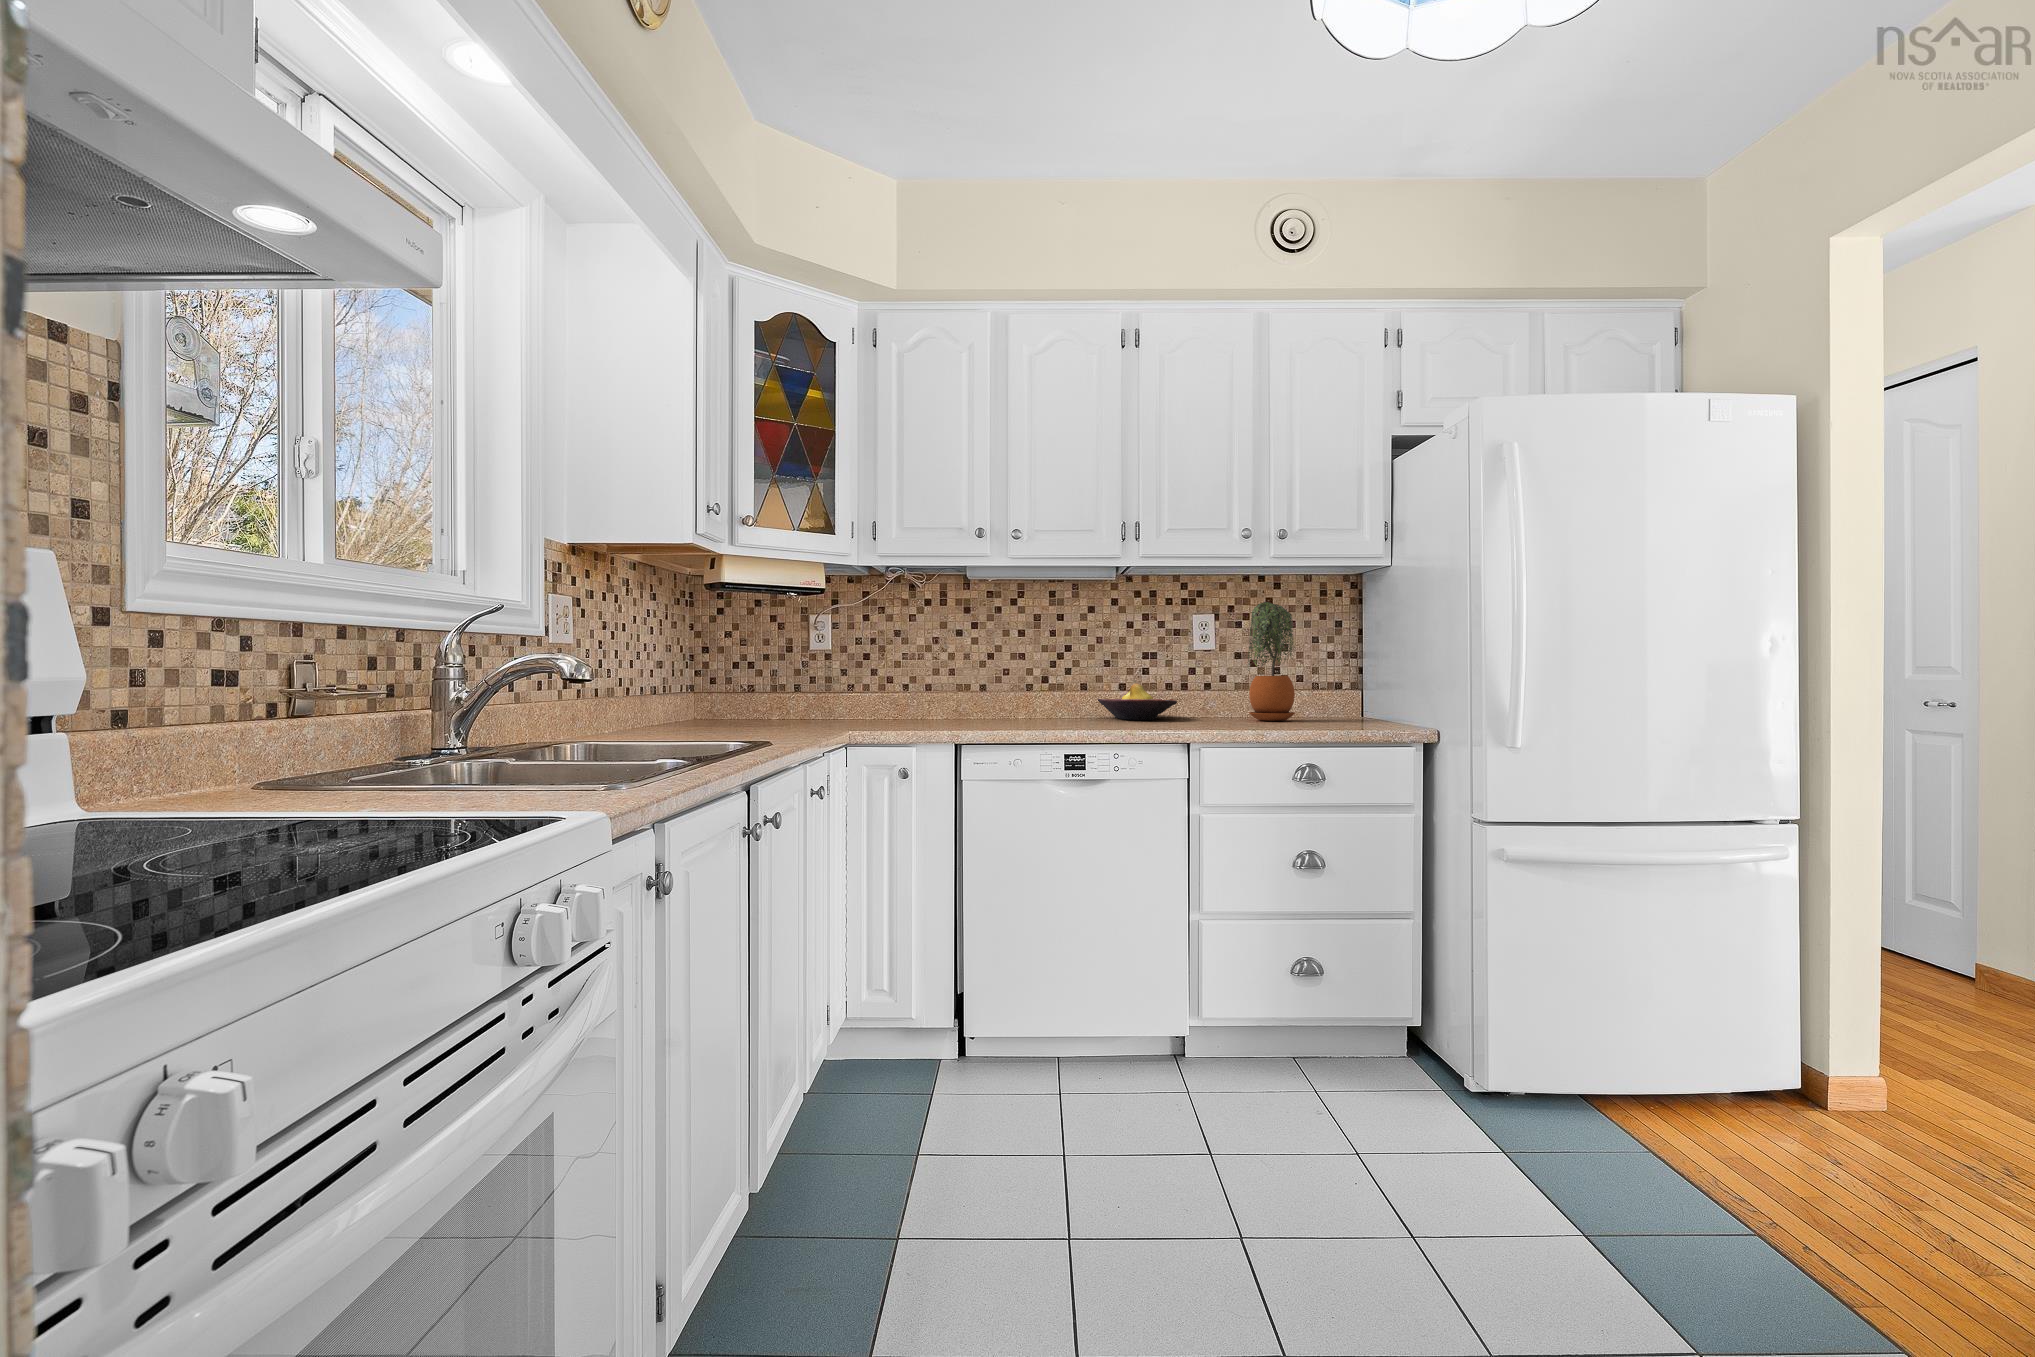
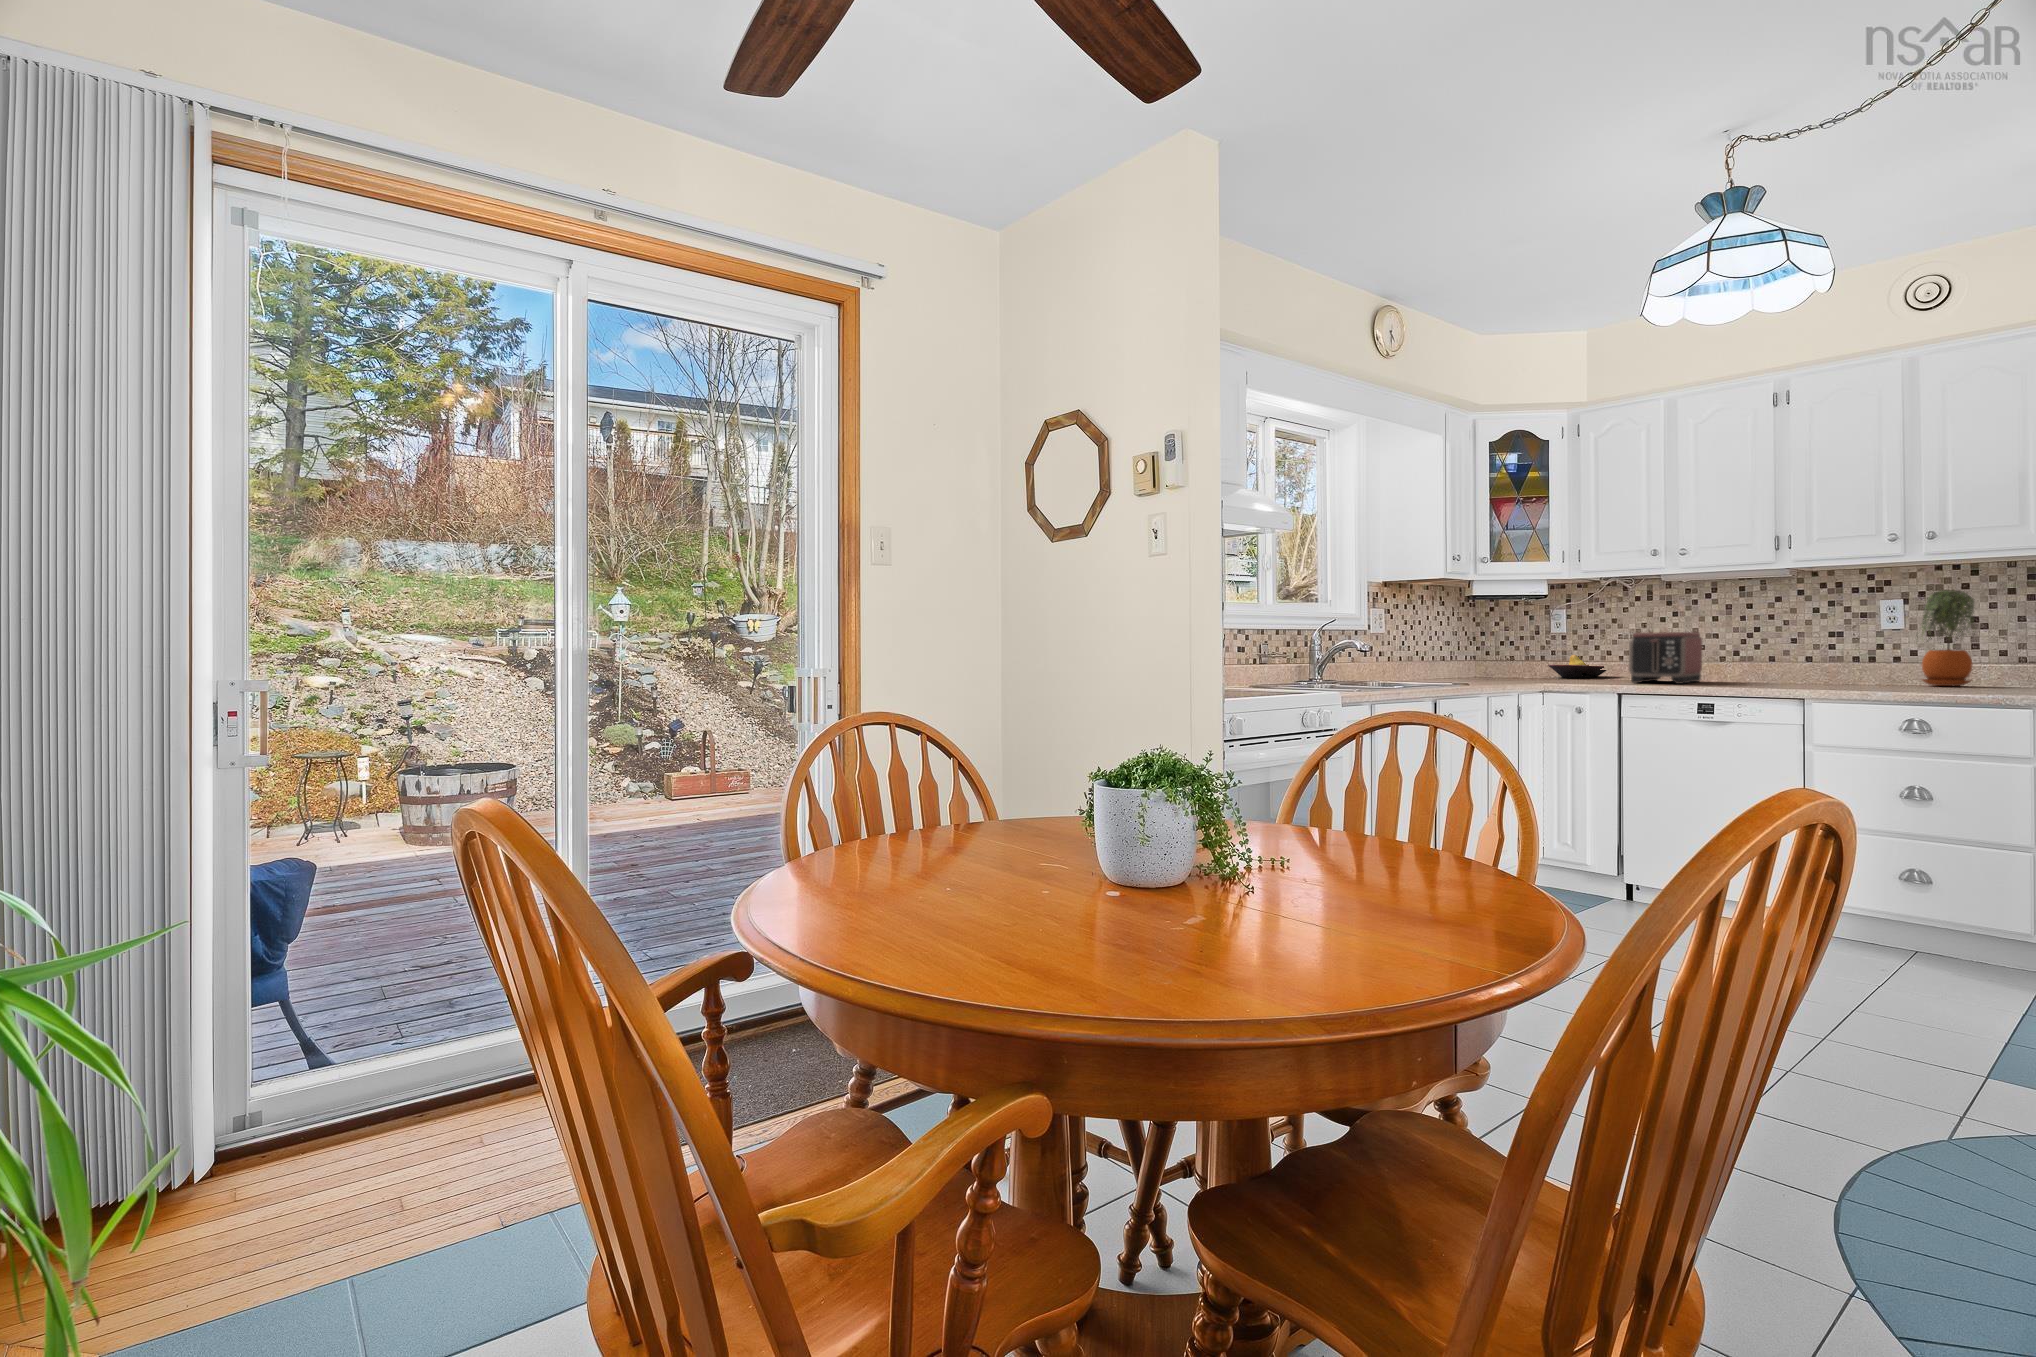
toaster: none [959,649,1033,727] -> present [1629,632,1702,684]
fruit bowl: present [1098,683,1177,720] -> present [1548,655,1607,678]

